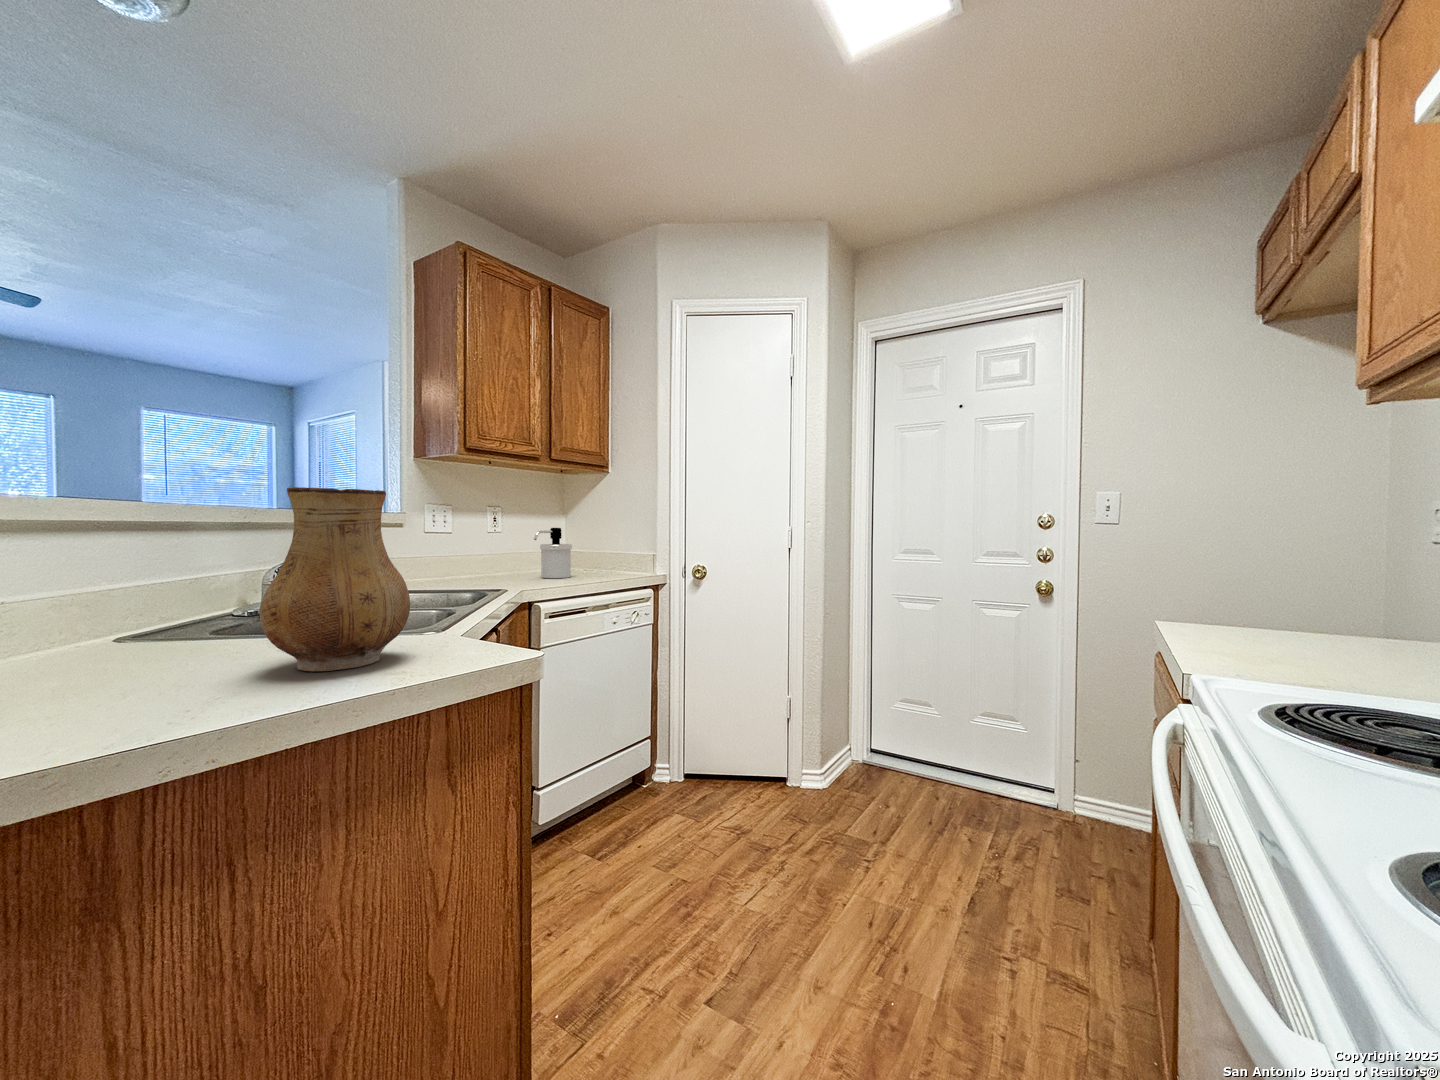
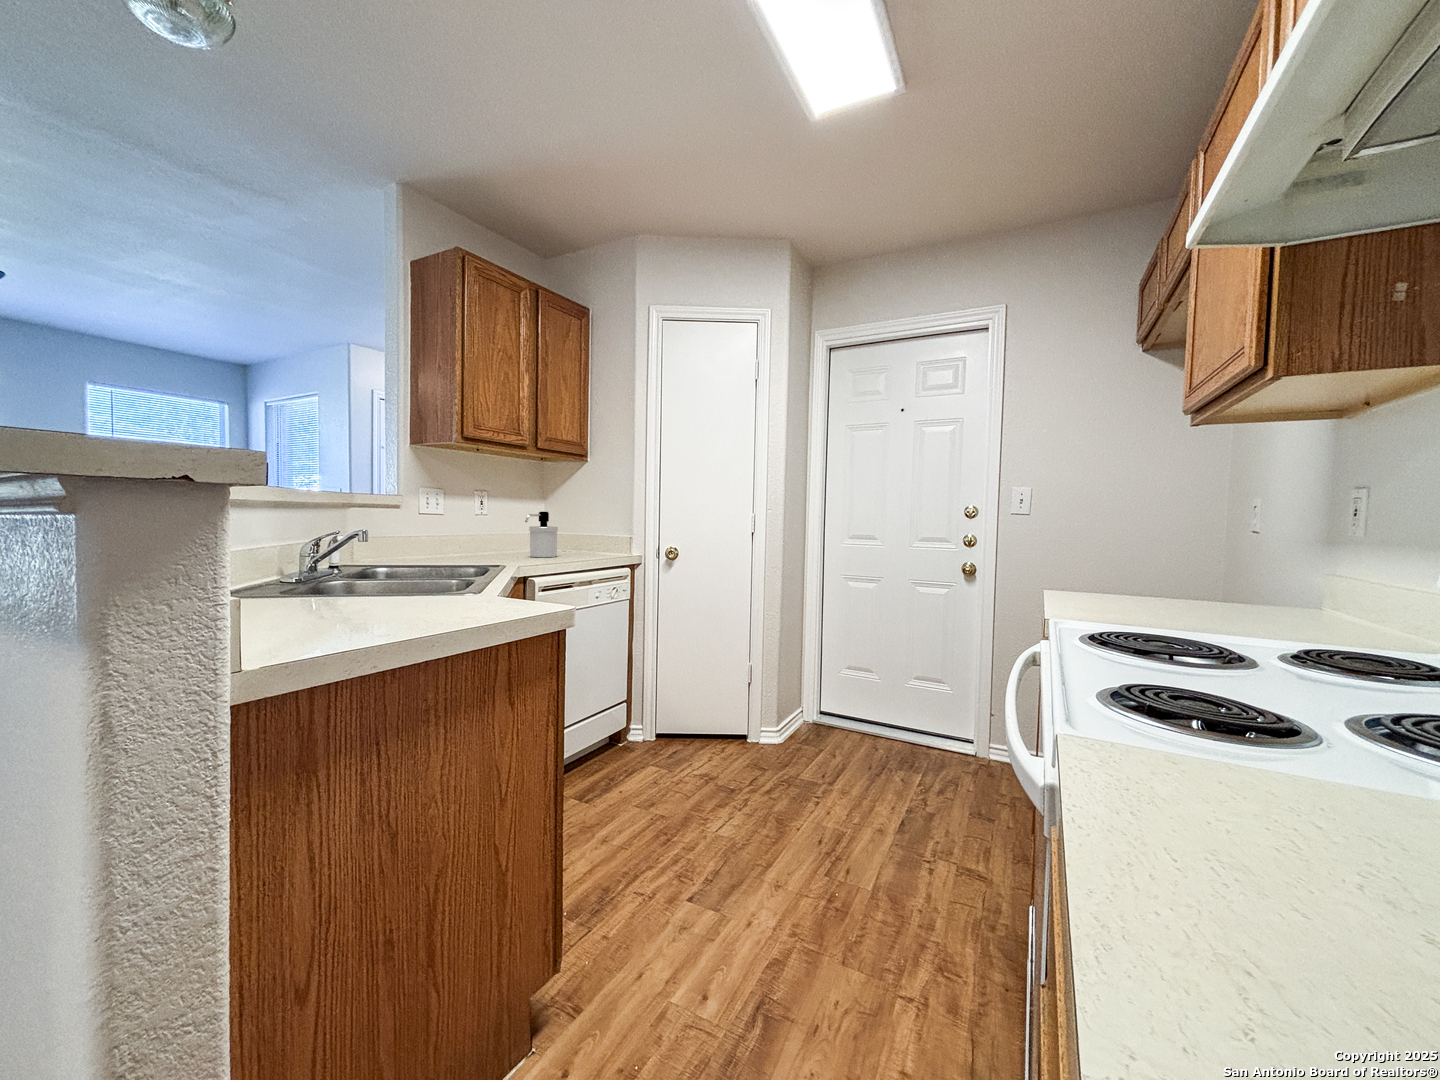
ceramic pitcher: present [260,487,410,671] -> none [362,472,473,616]

